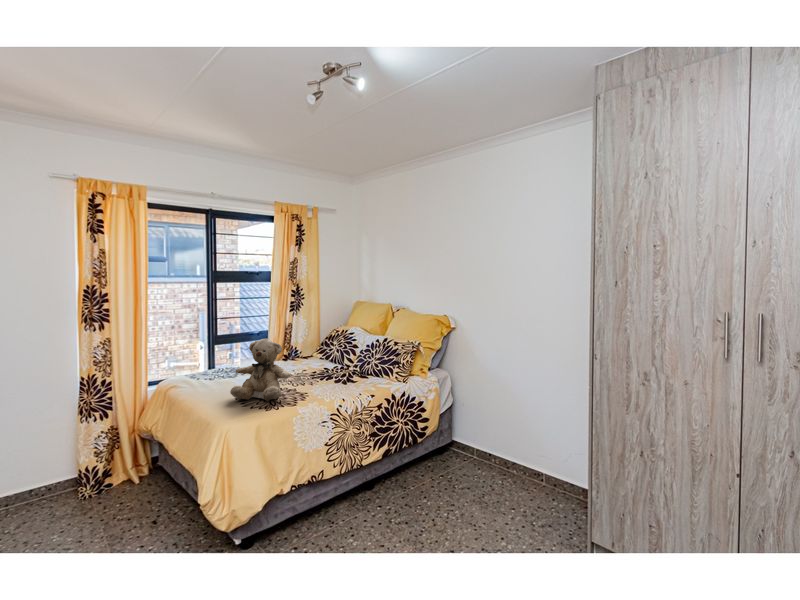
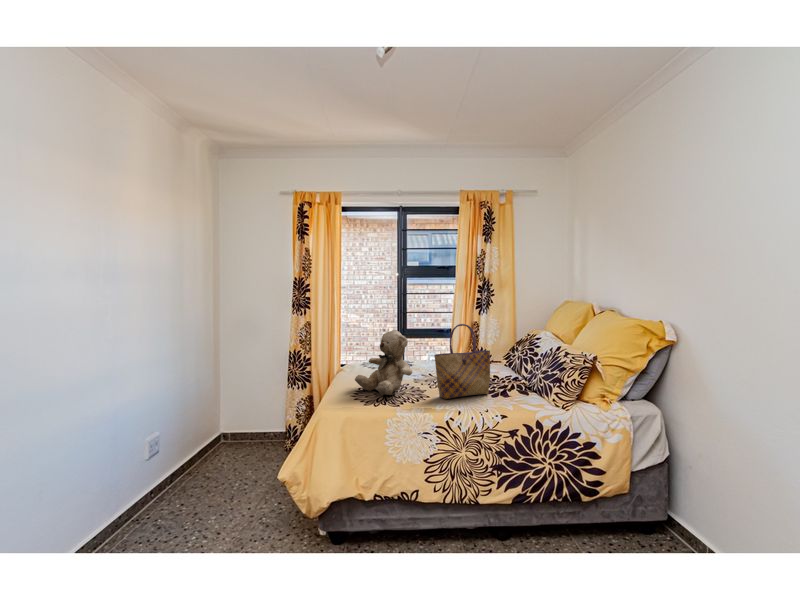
tote bag: none [312,328,346,392] -> present [434,324,490,399]

